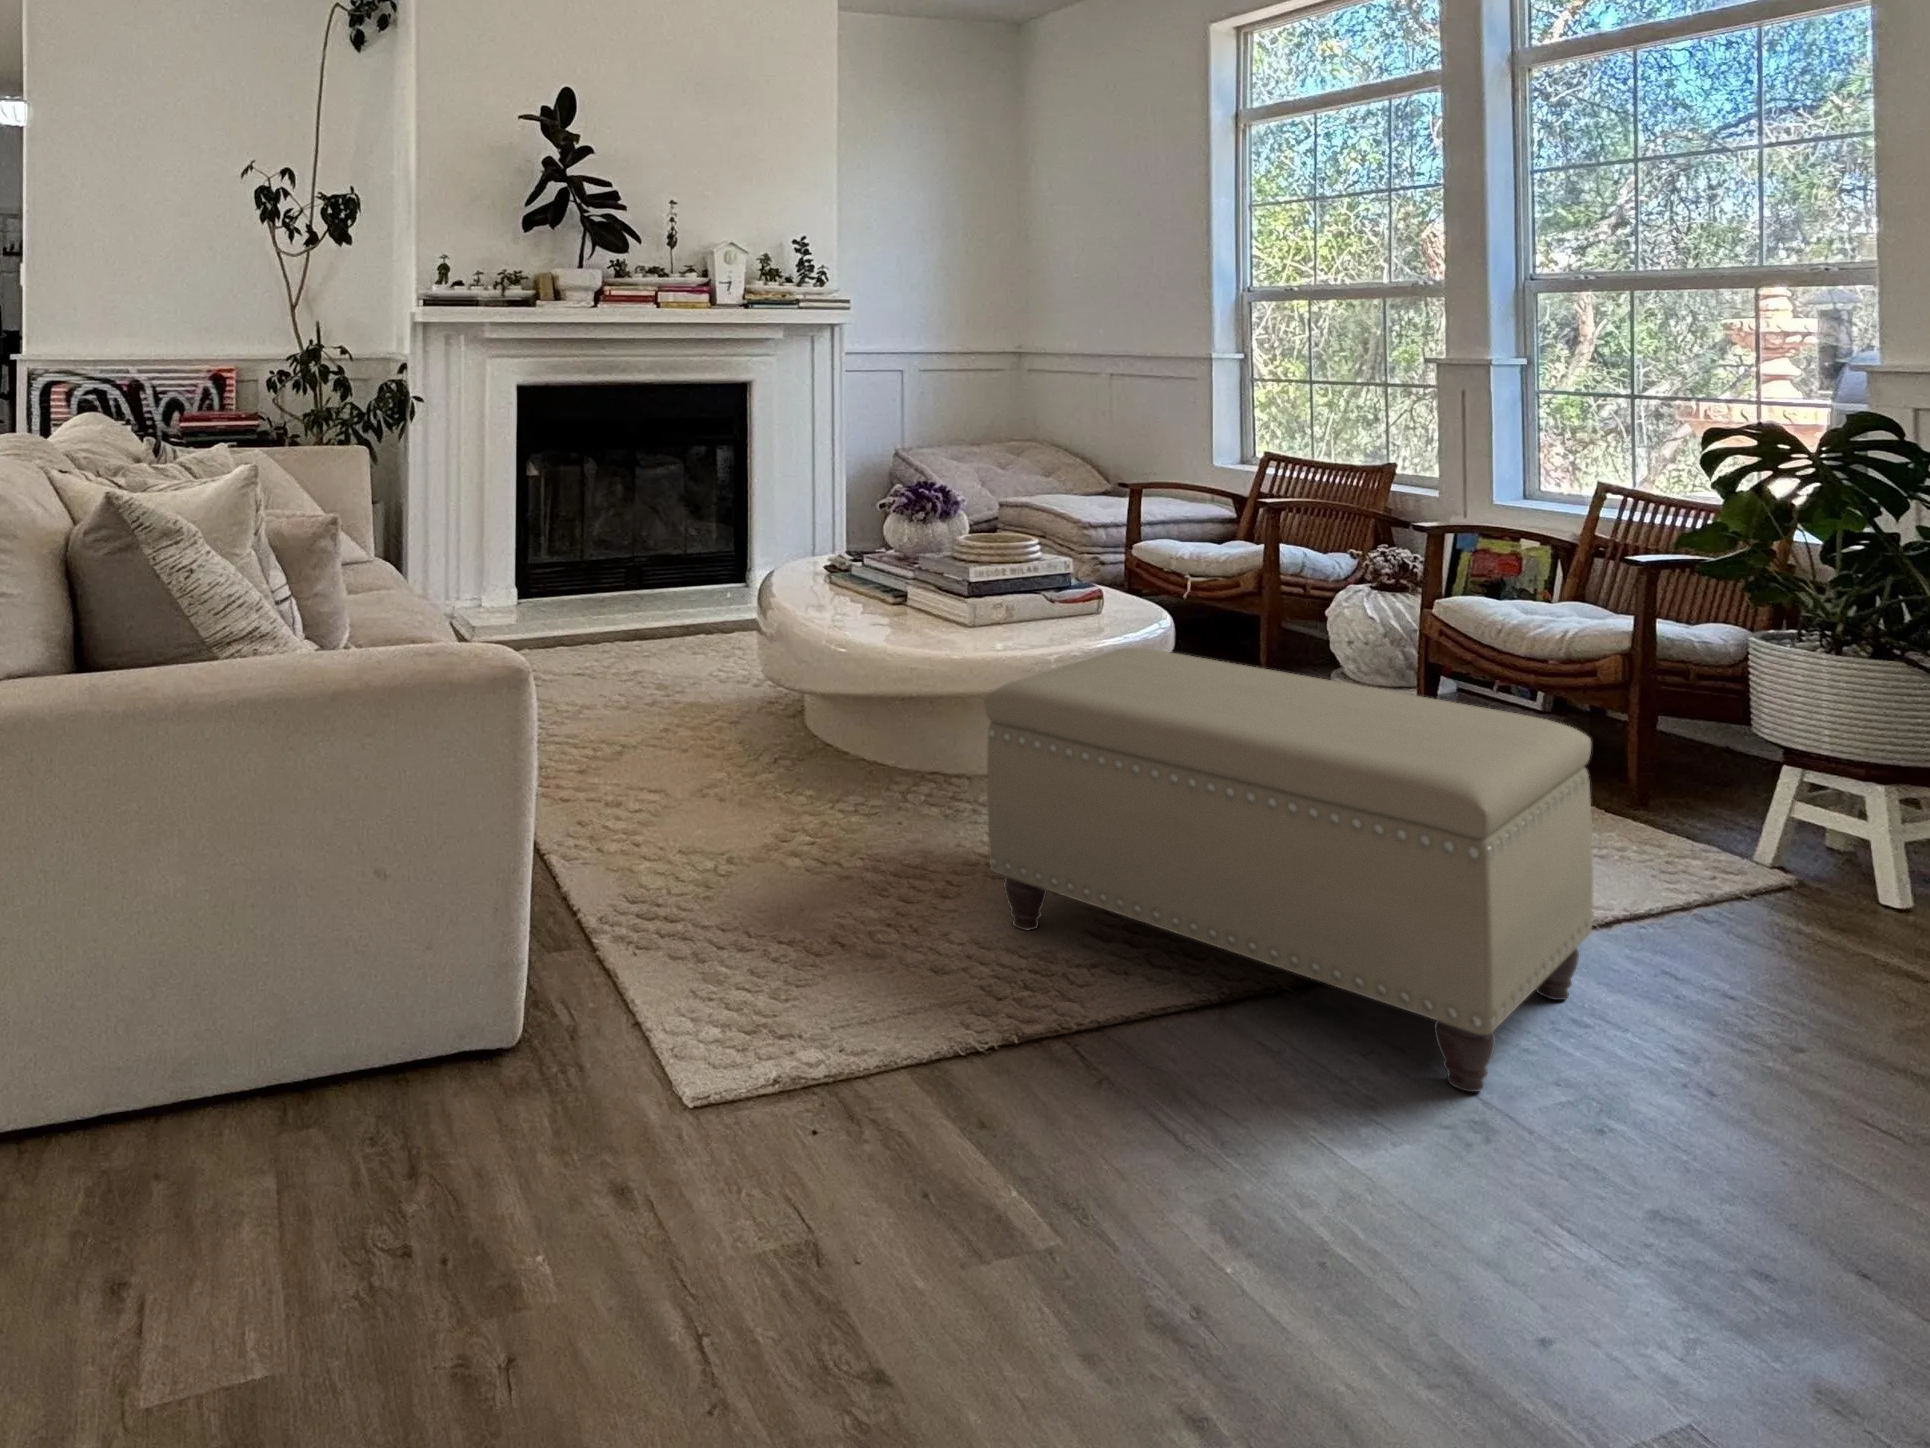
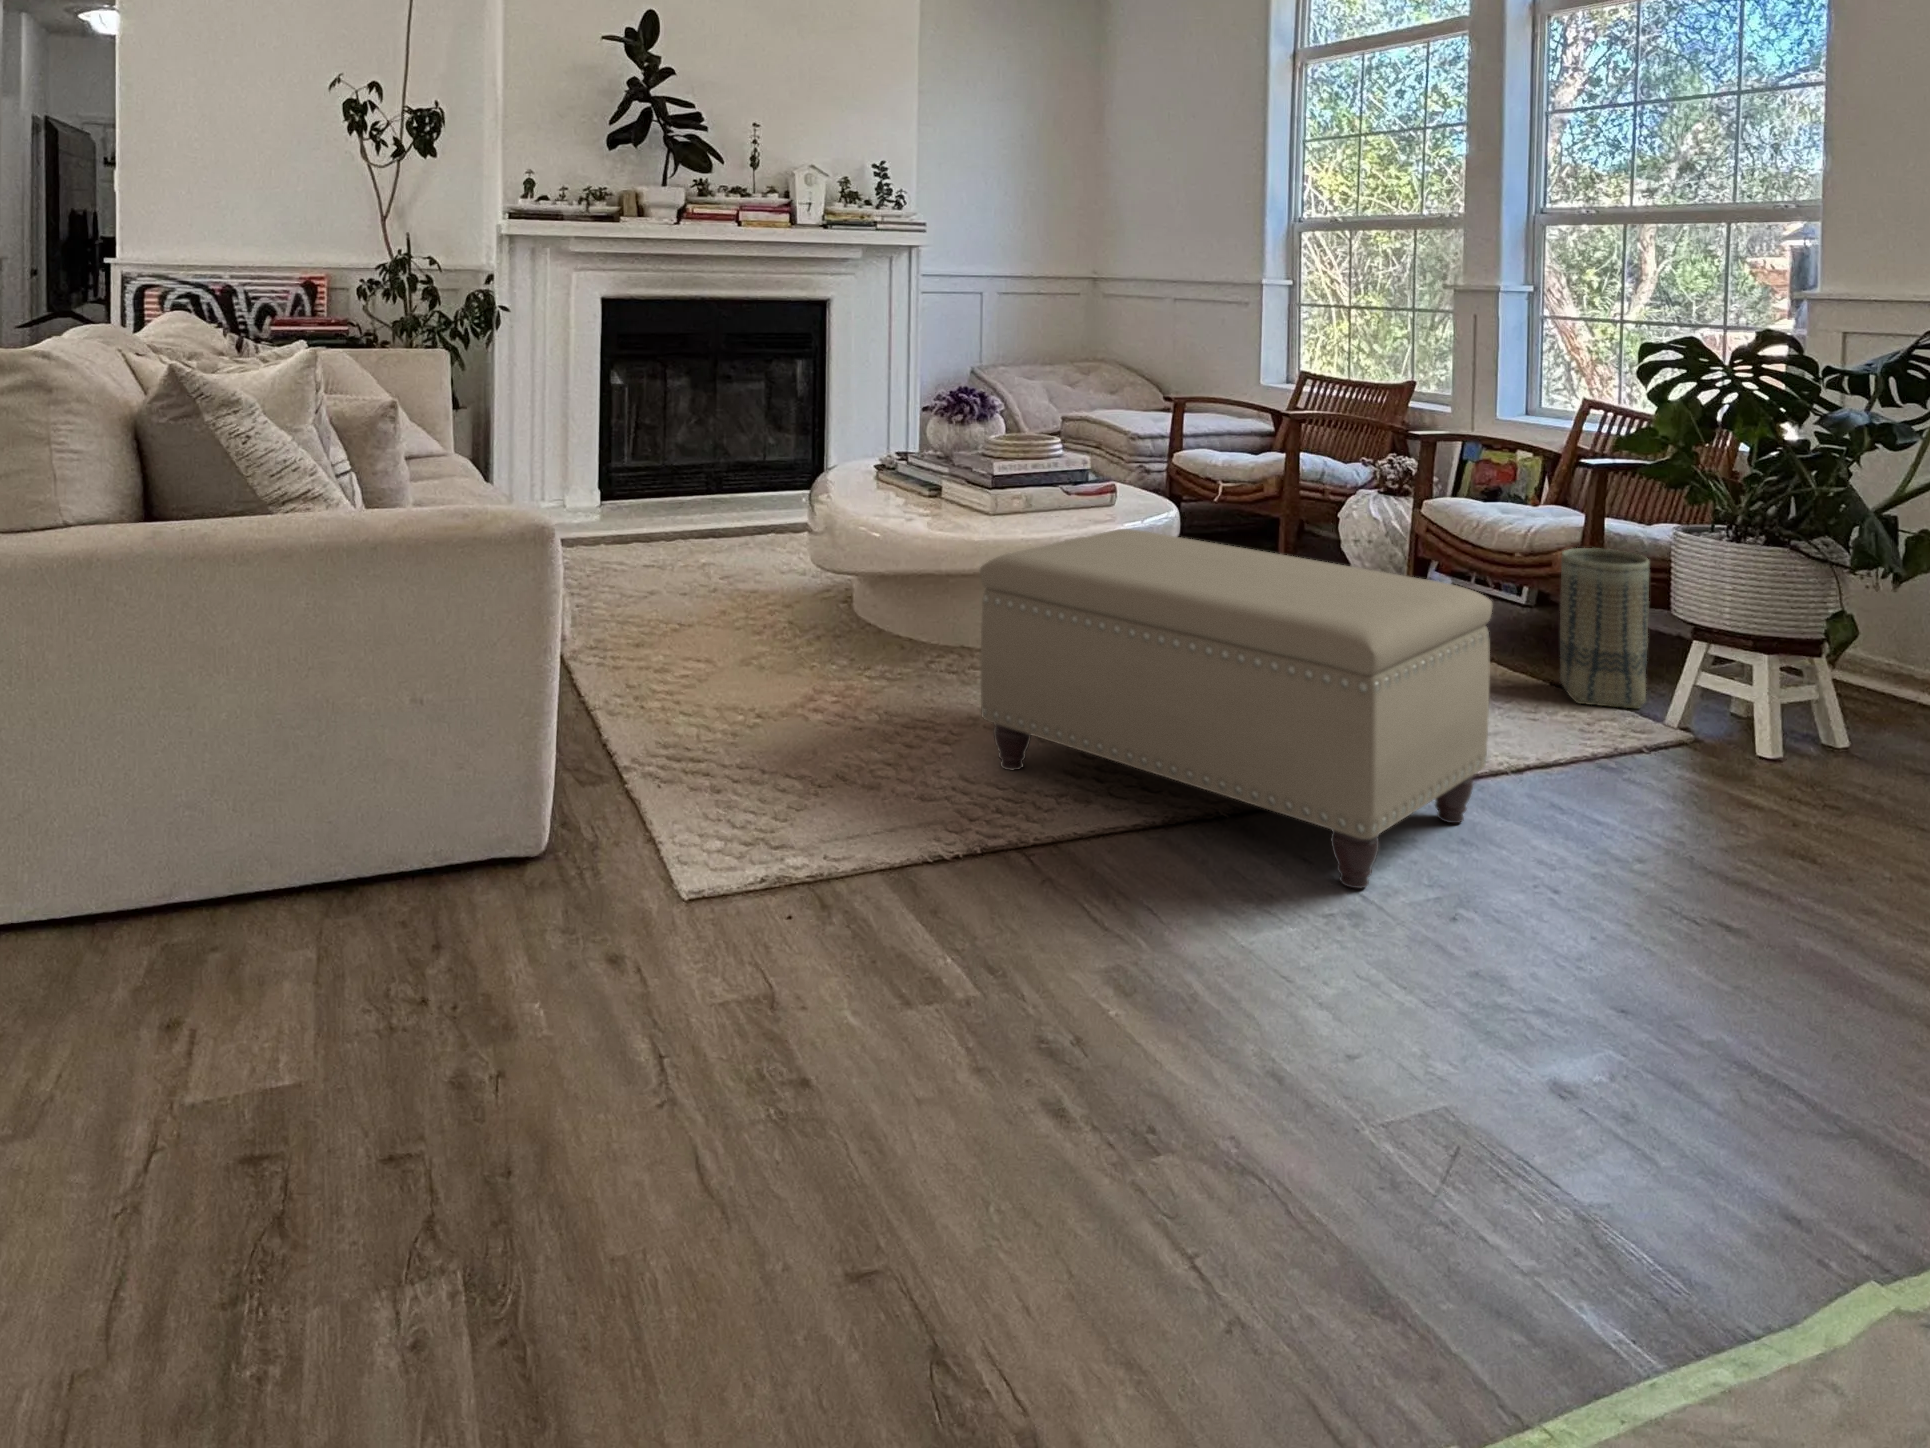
basket: none [1618,658,1730,844] -> present [1560,548,1650,709]

